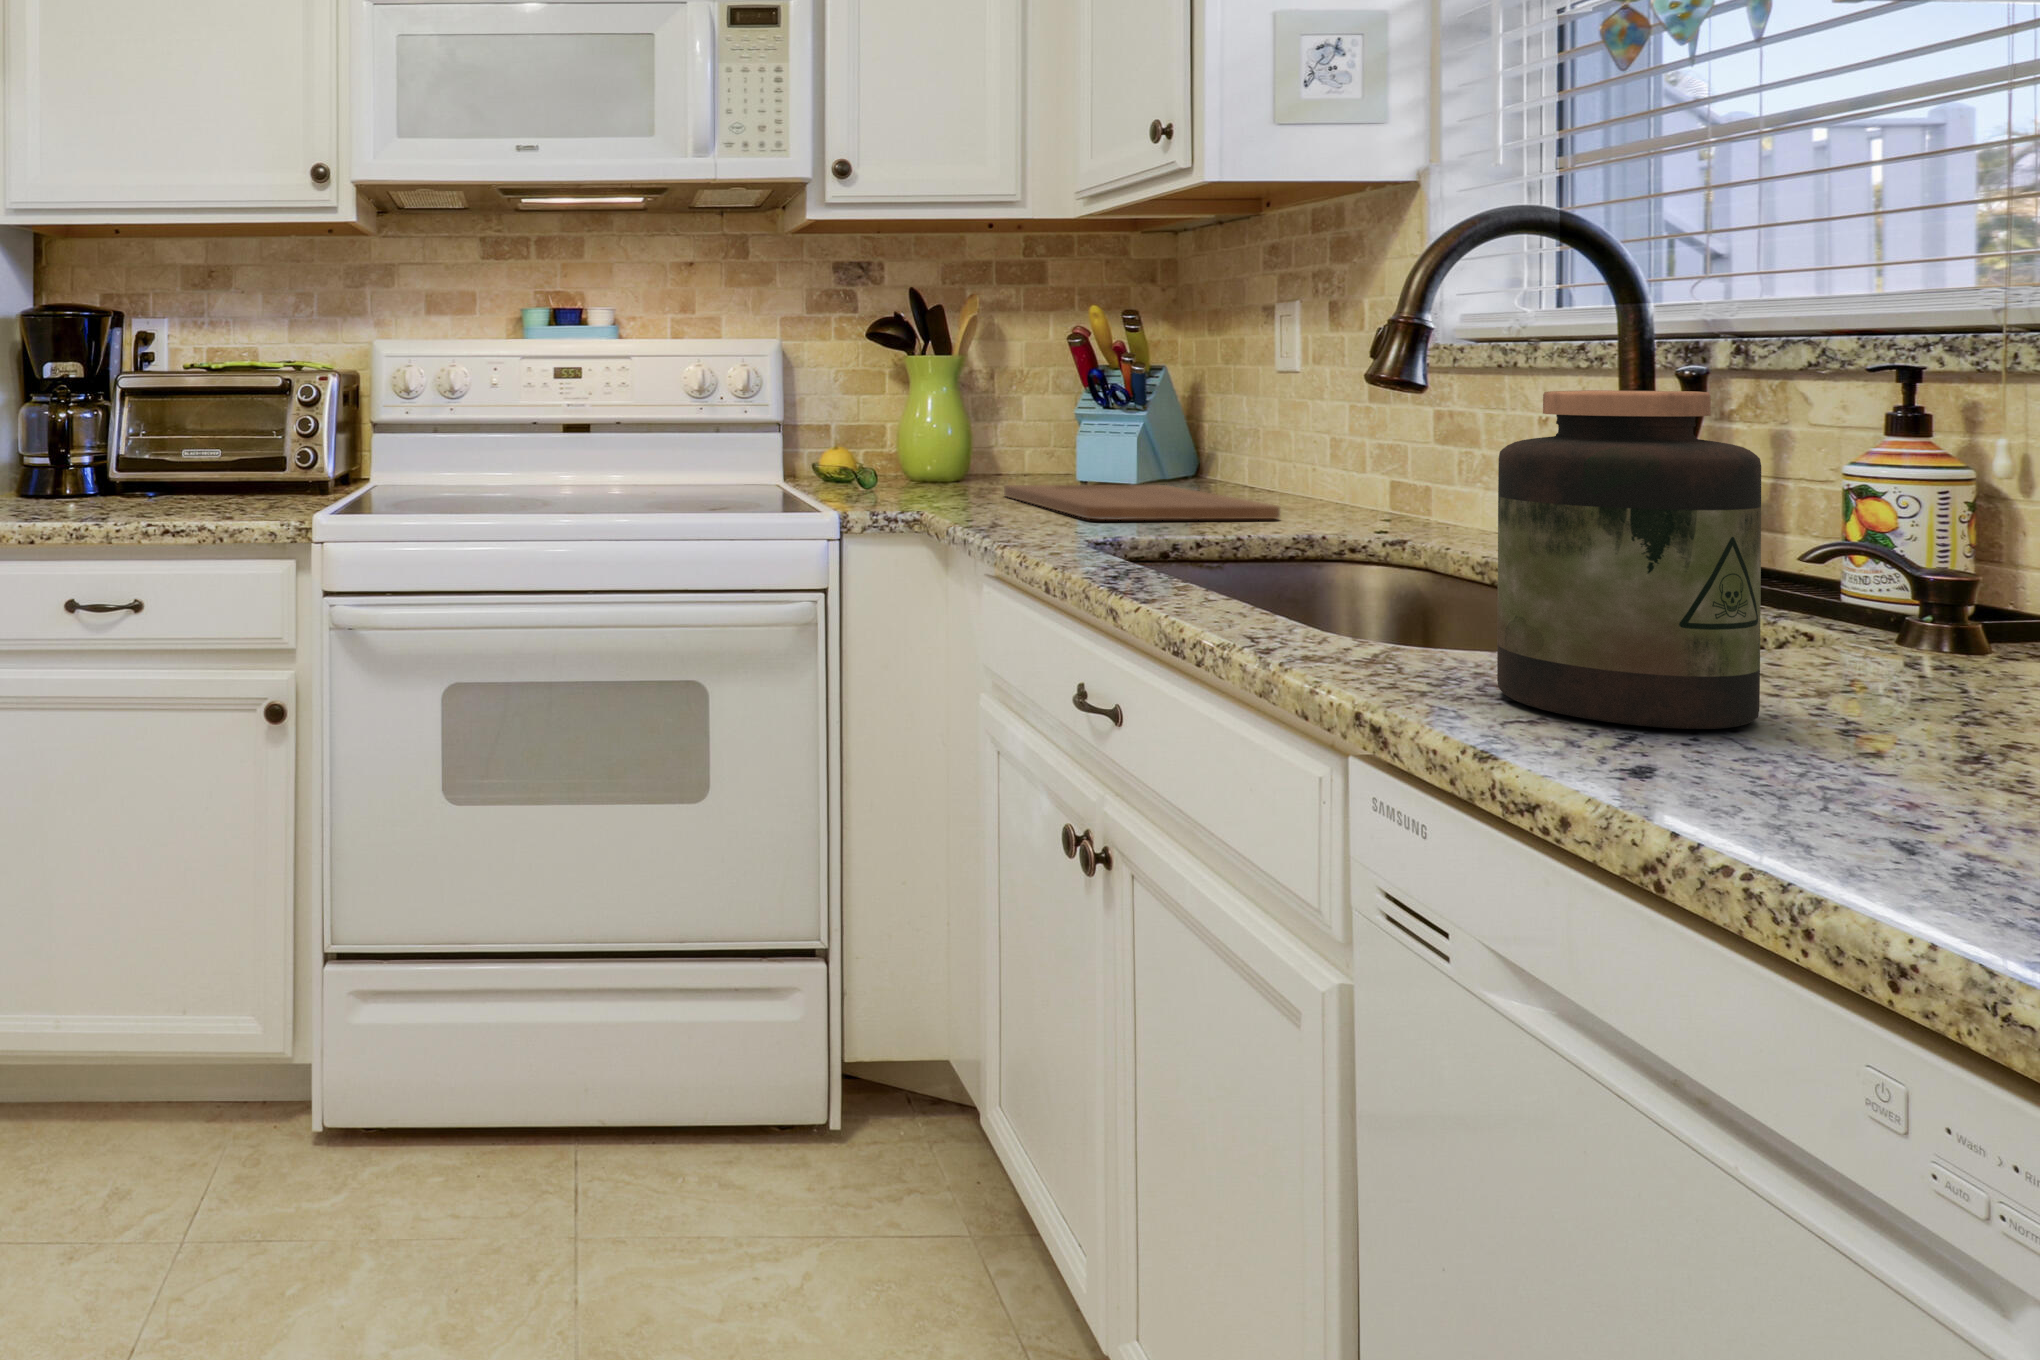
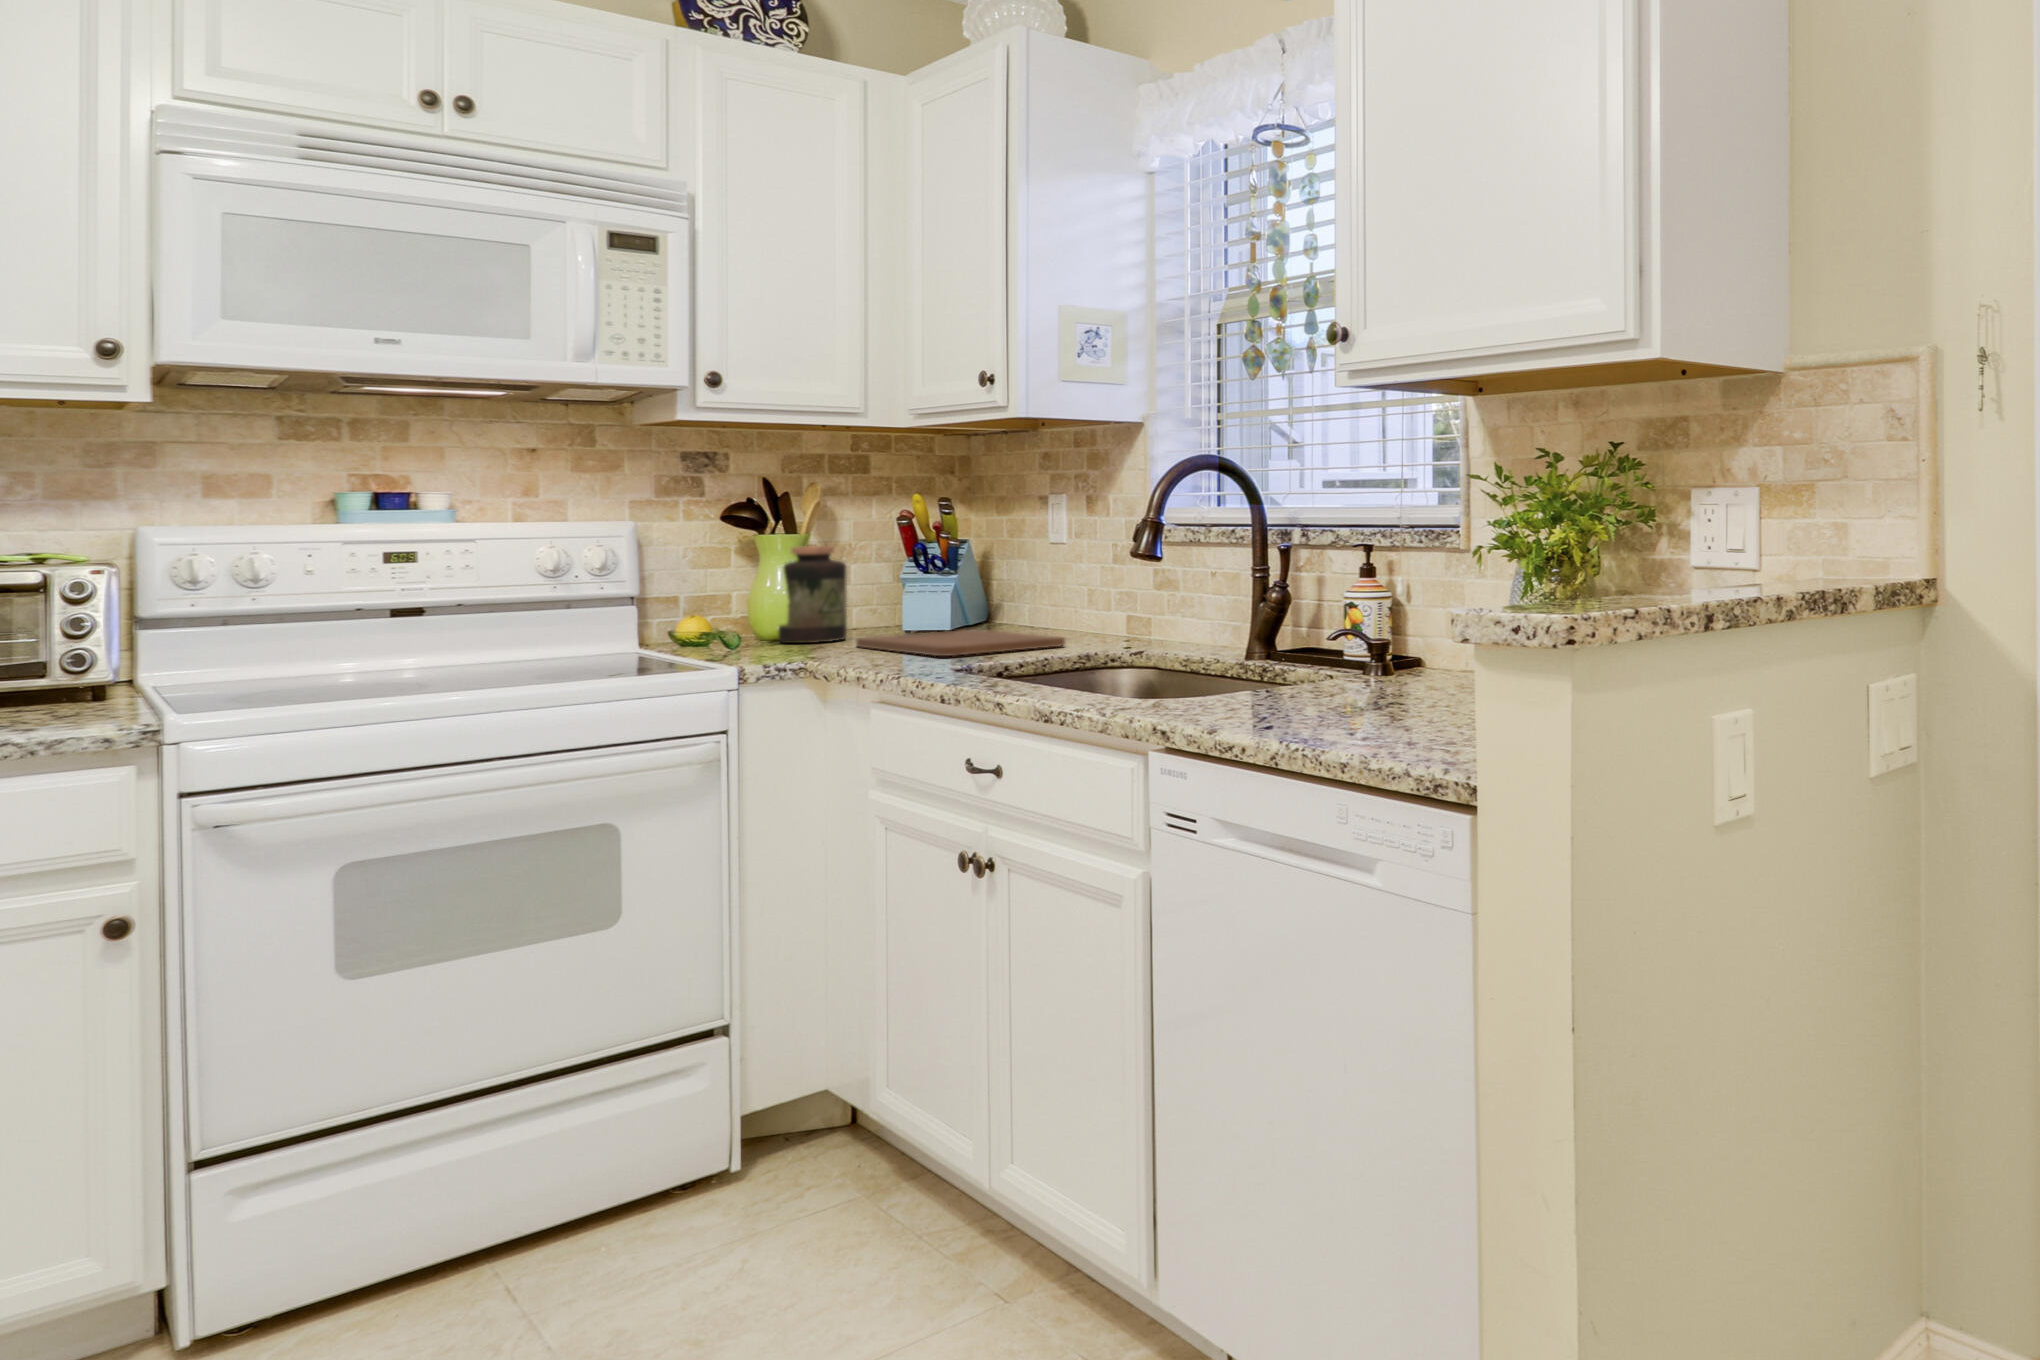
jar: present [1497,390,1761,729] -> present [778,546,847,643]

